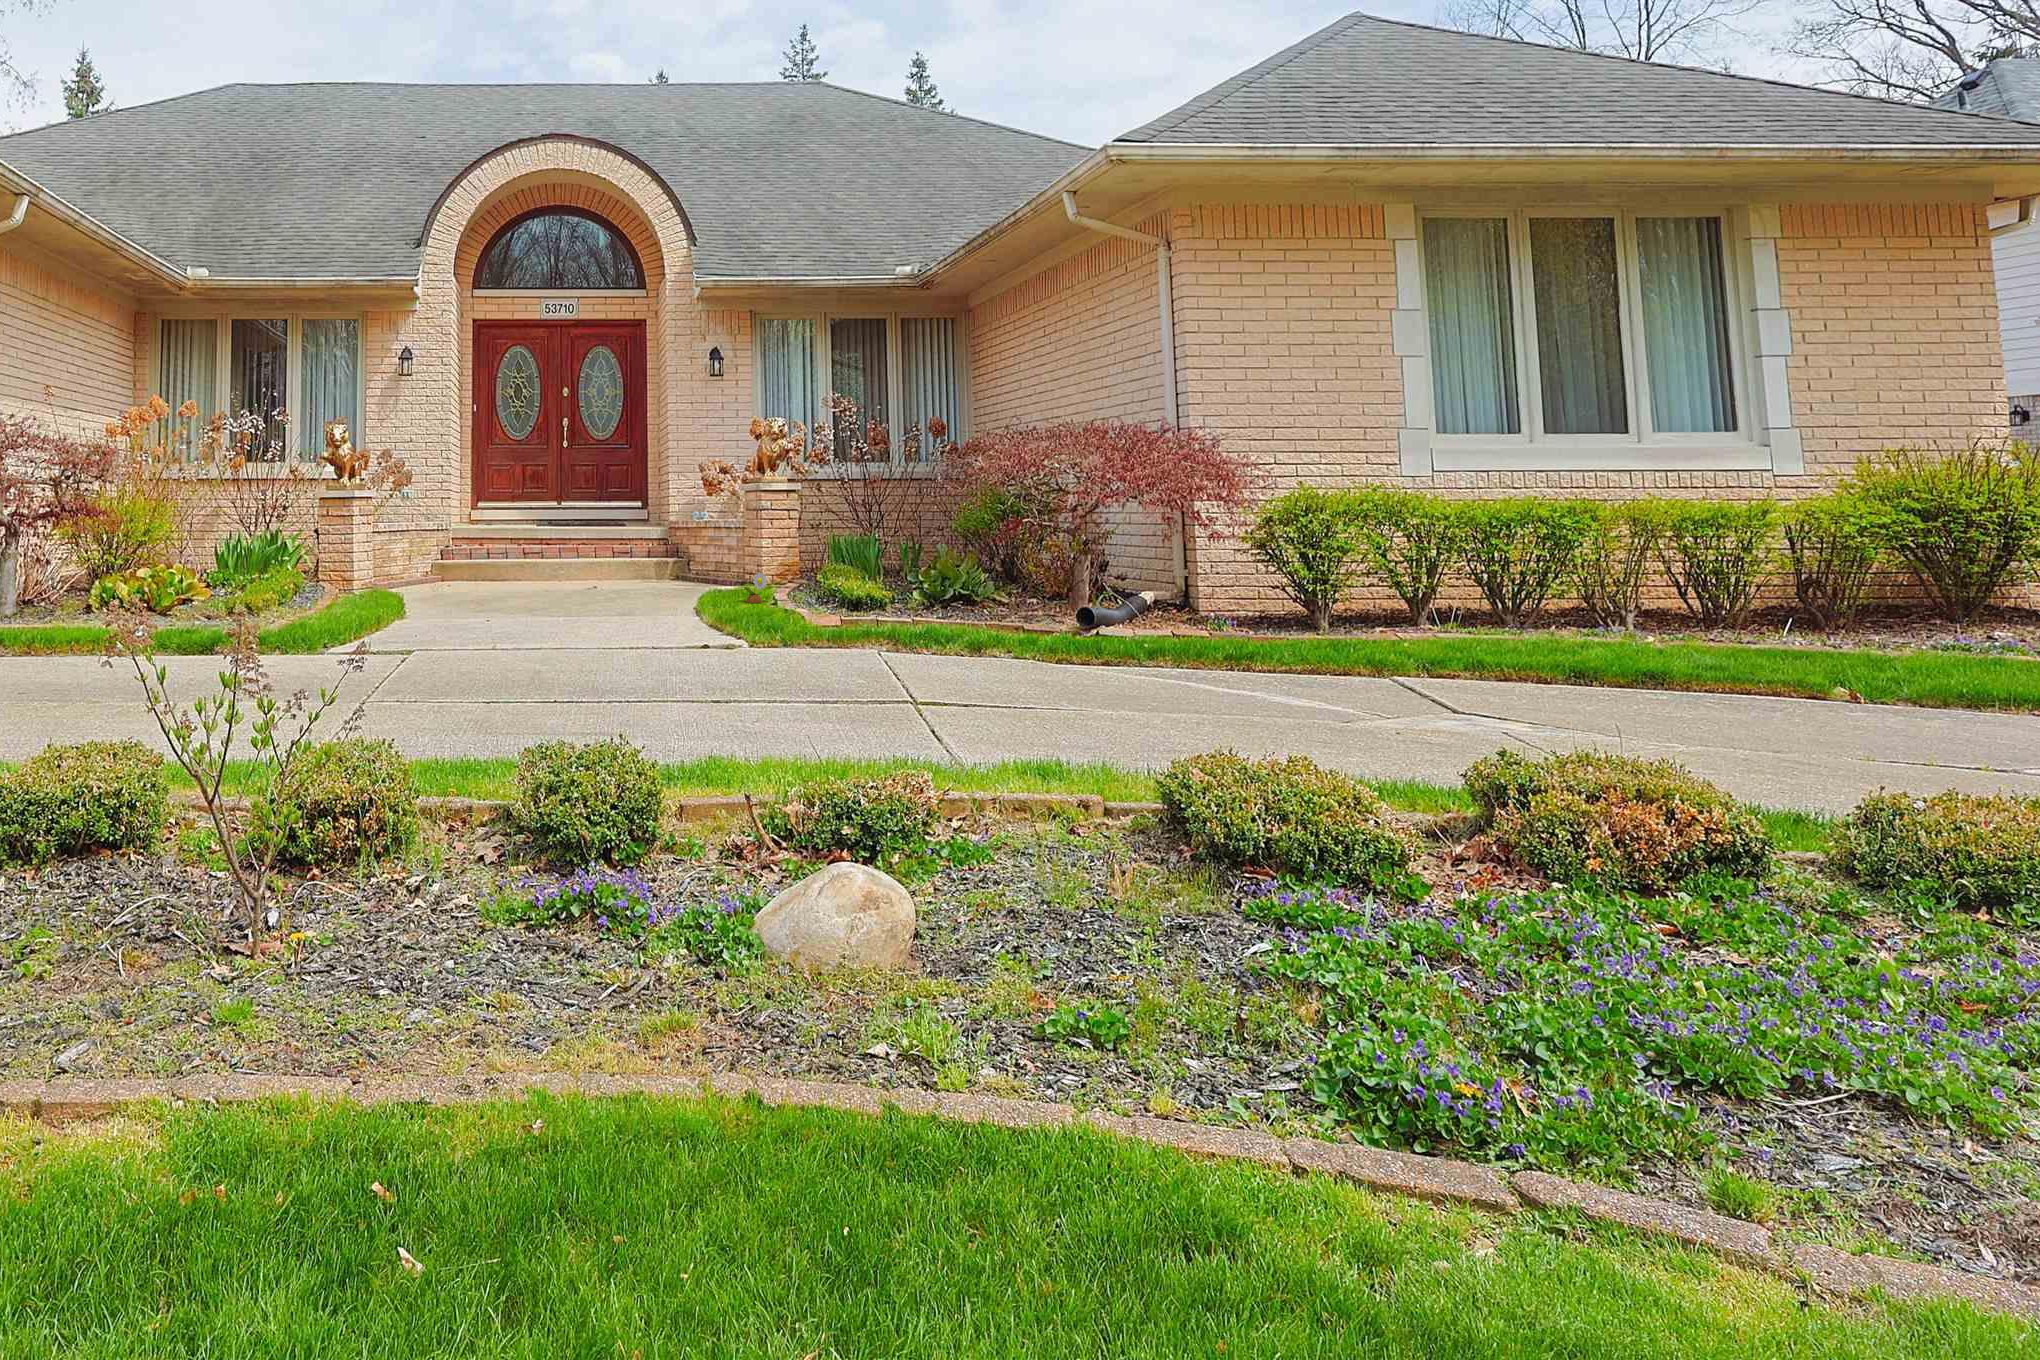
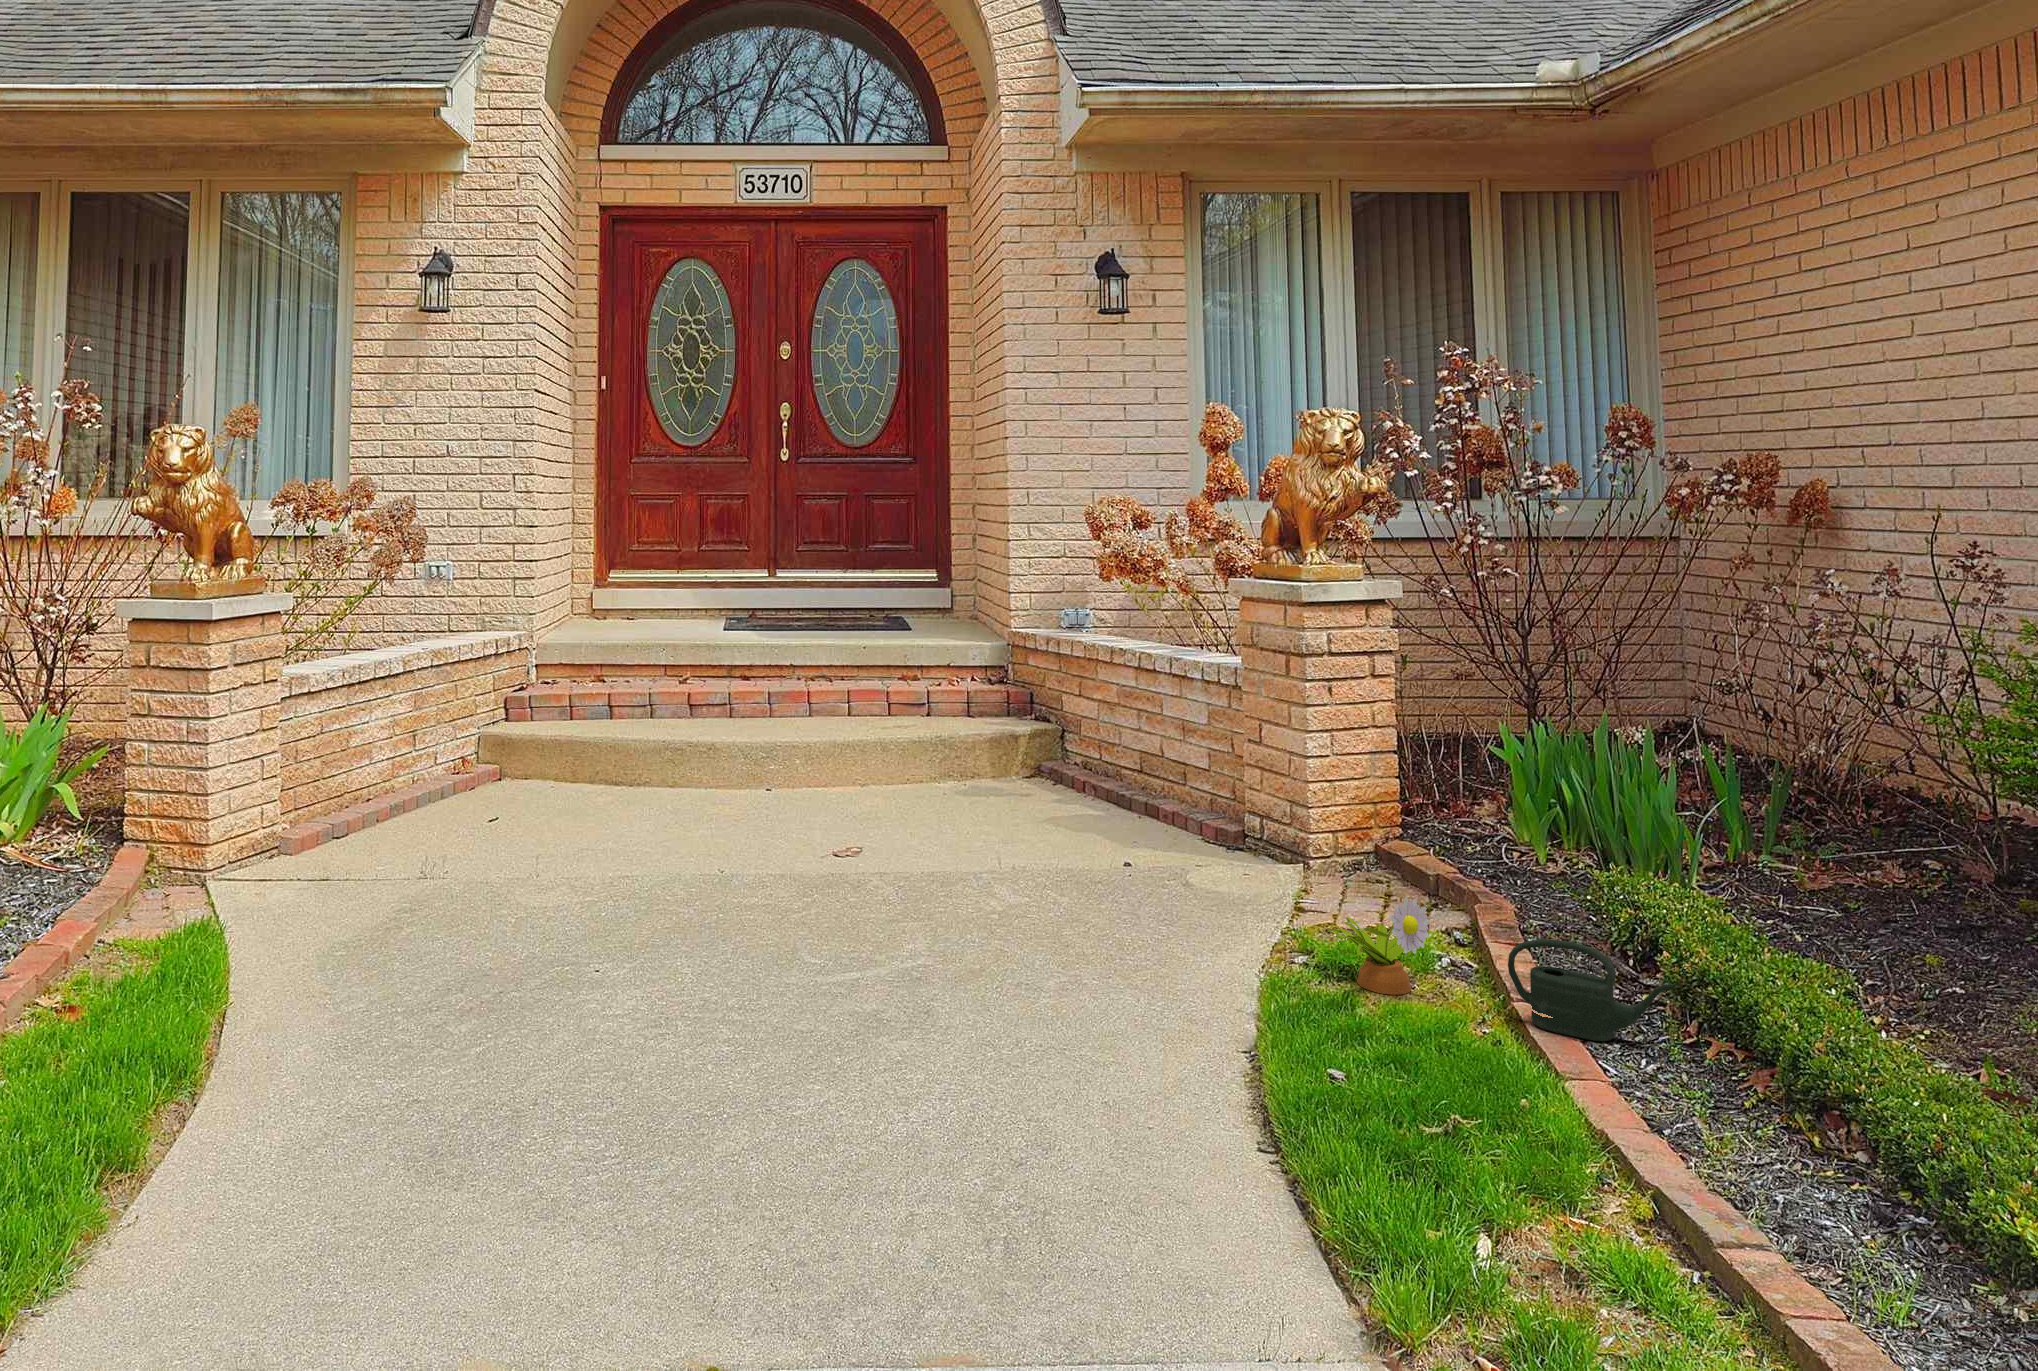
watering can: none [785,580,826,607] -> present [1508,939,1673,1042]

